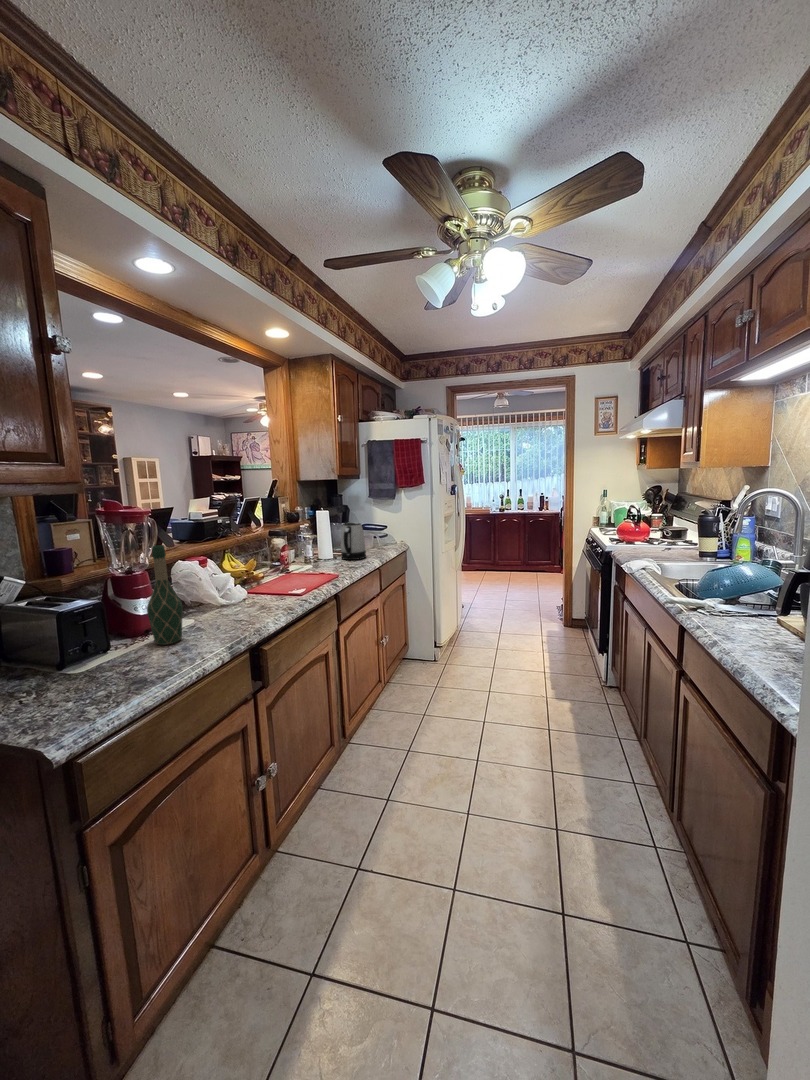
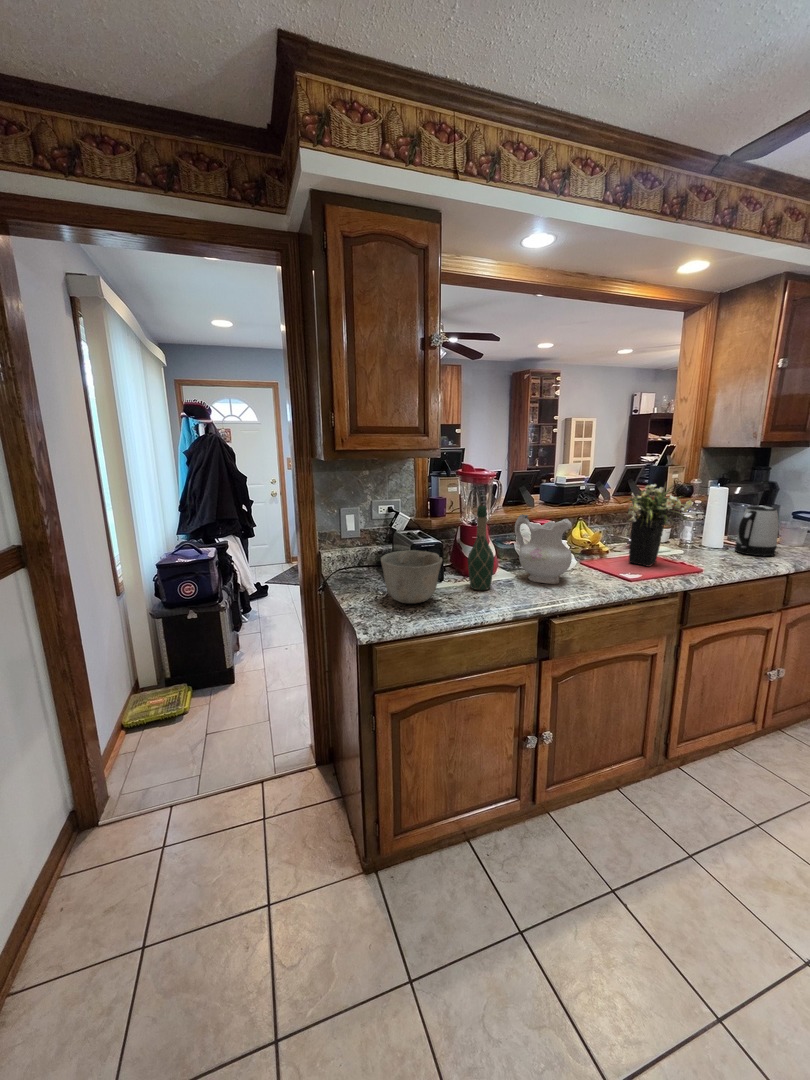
flower arrangement: none [270,508,326,583] -> present [628,483,697,566]
ceramic pitcher: none [184,548,253,619] -> present [515,514,572,584]
ceramic bowl: none [28,612,134,690] -> present [381,550,442,603]

